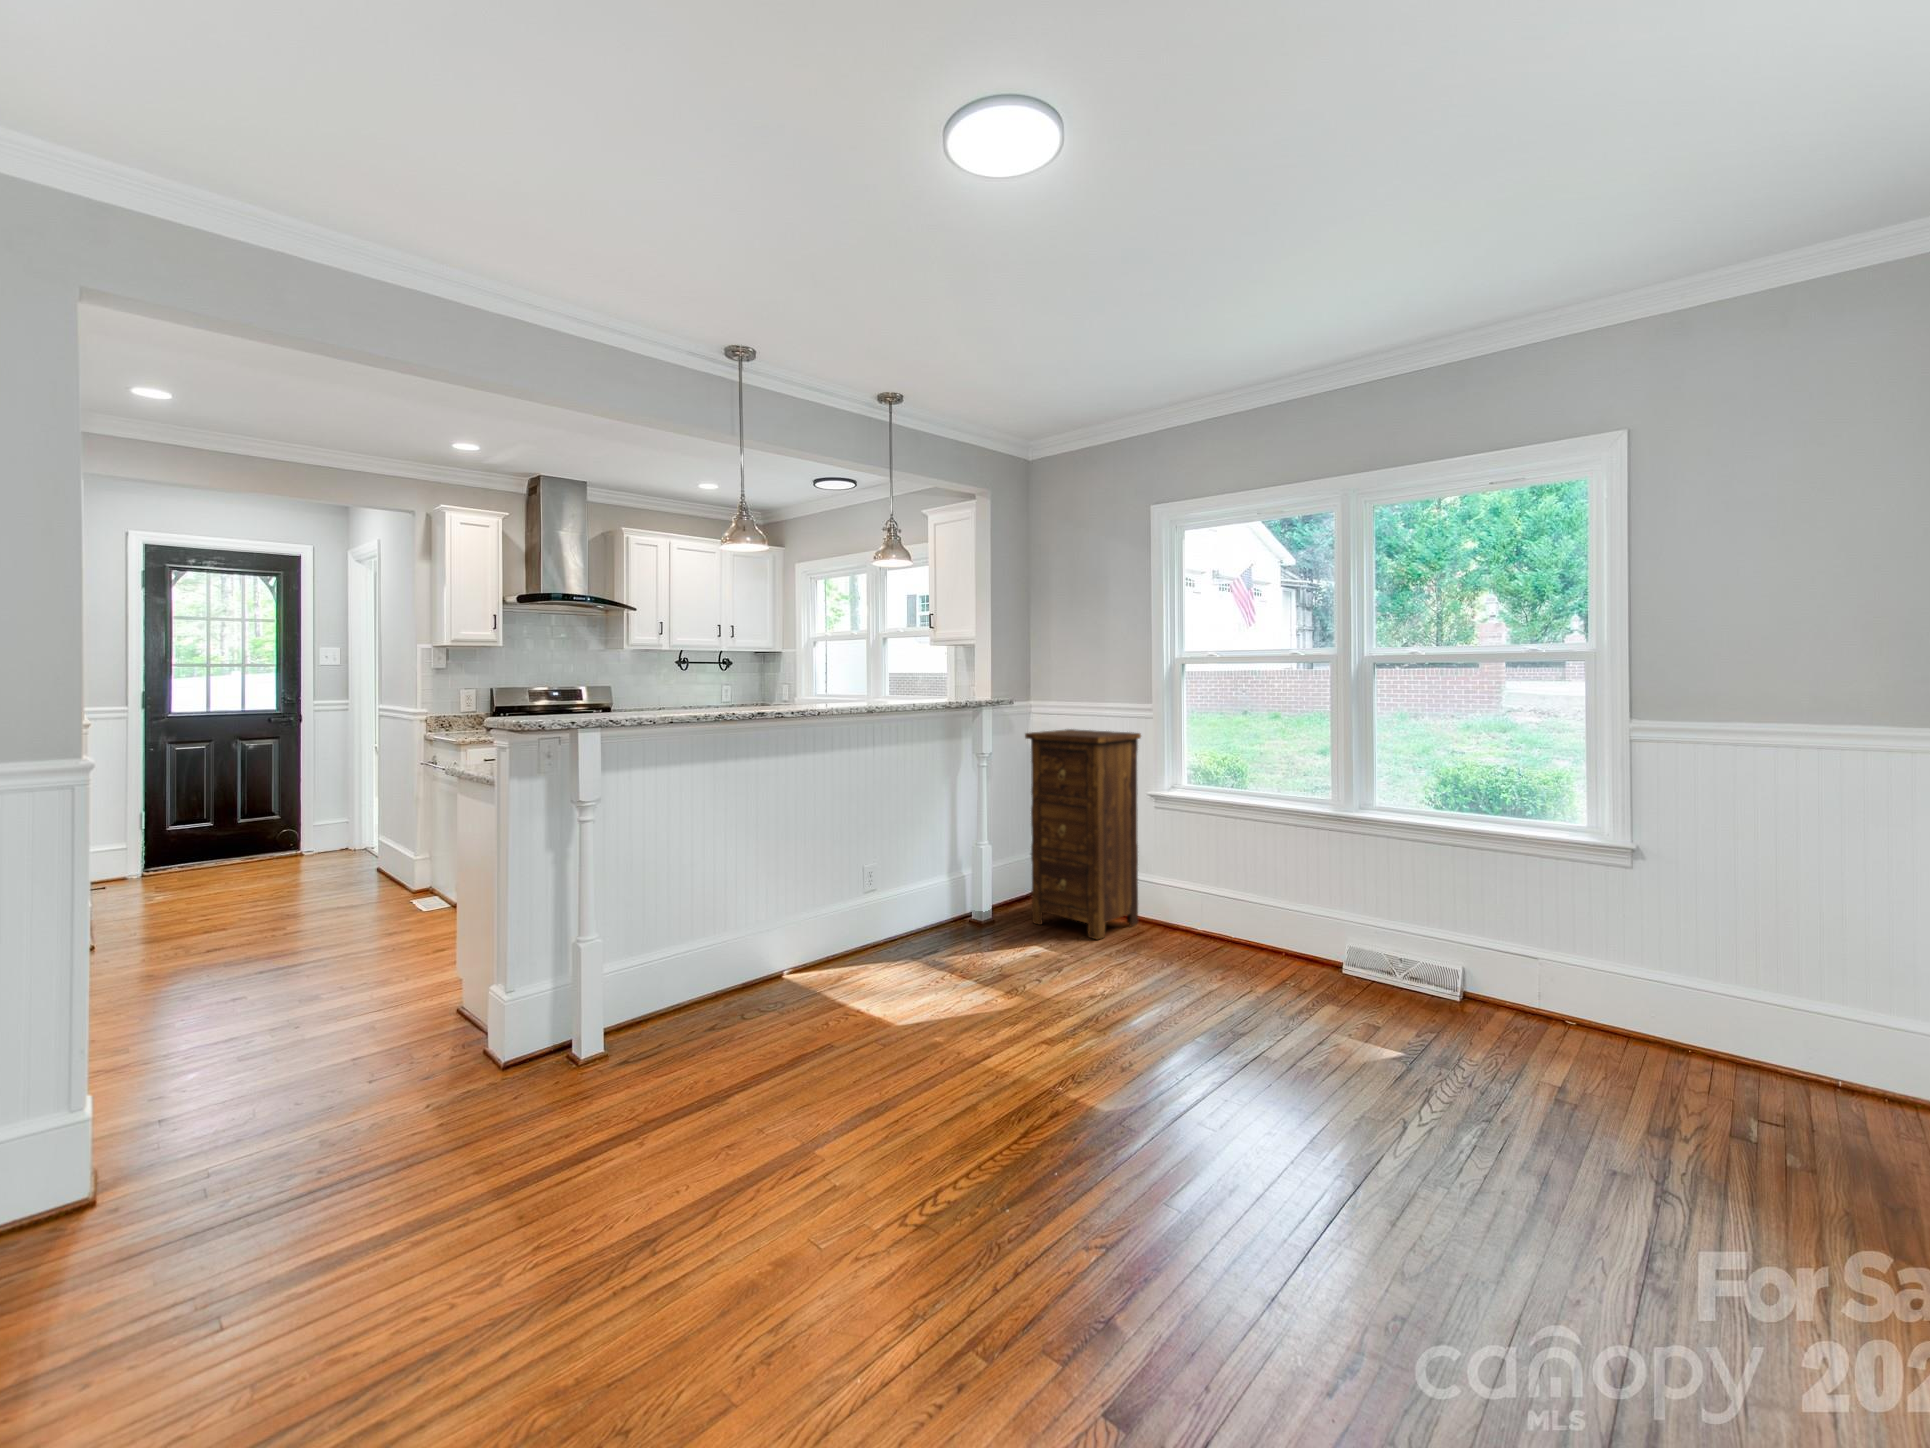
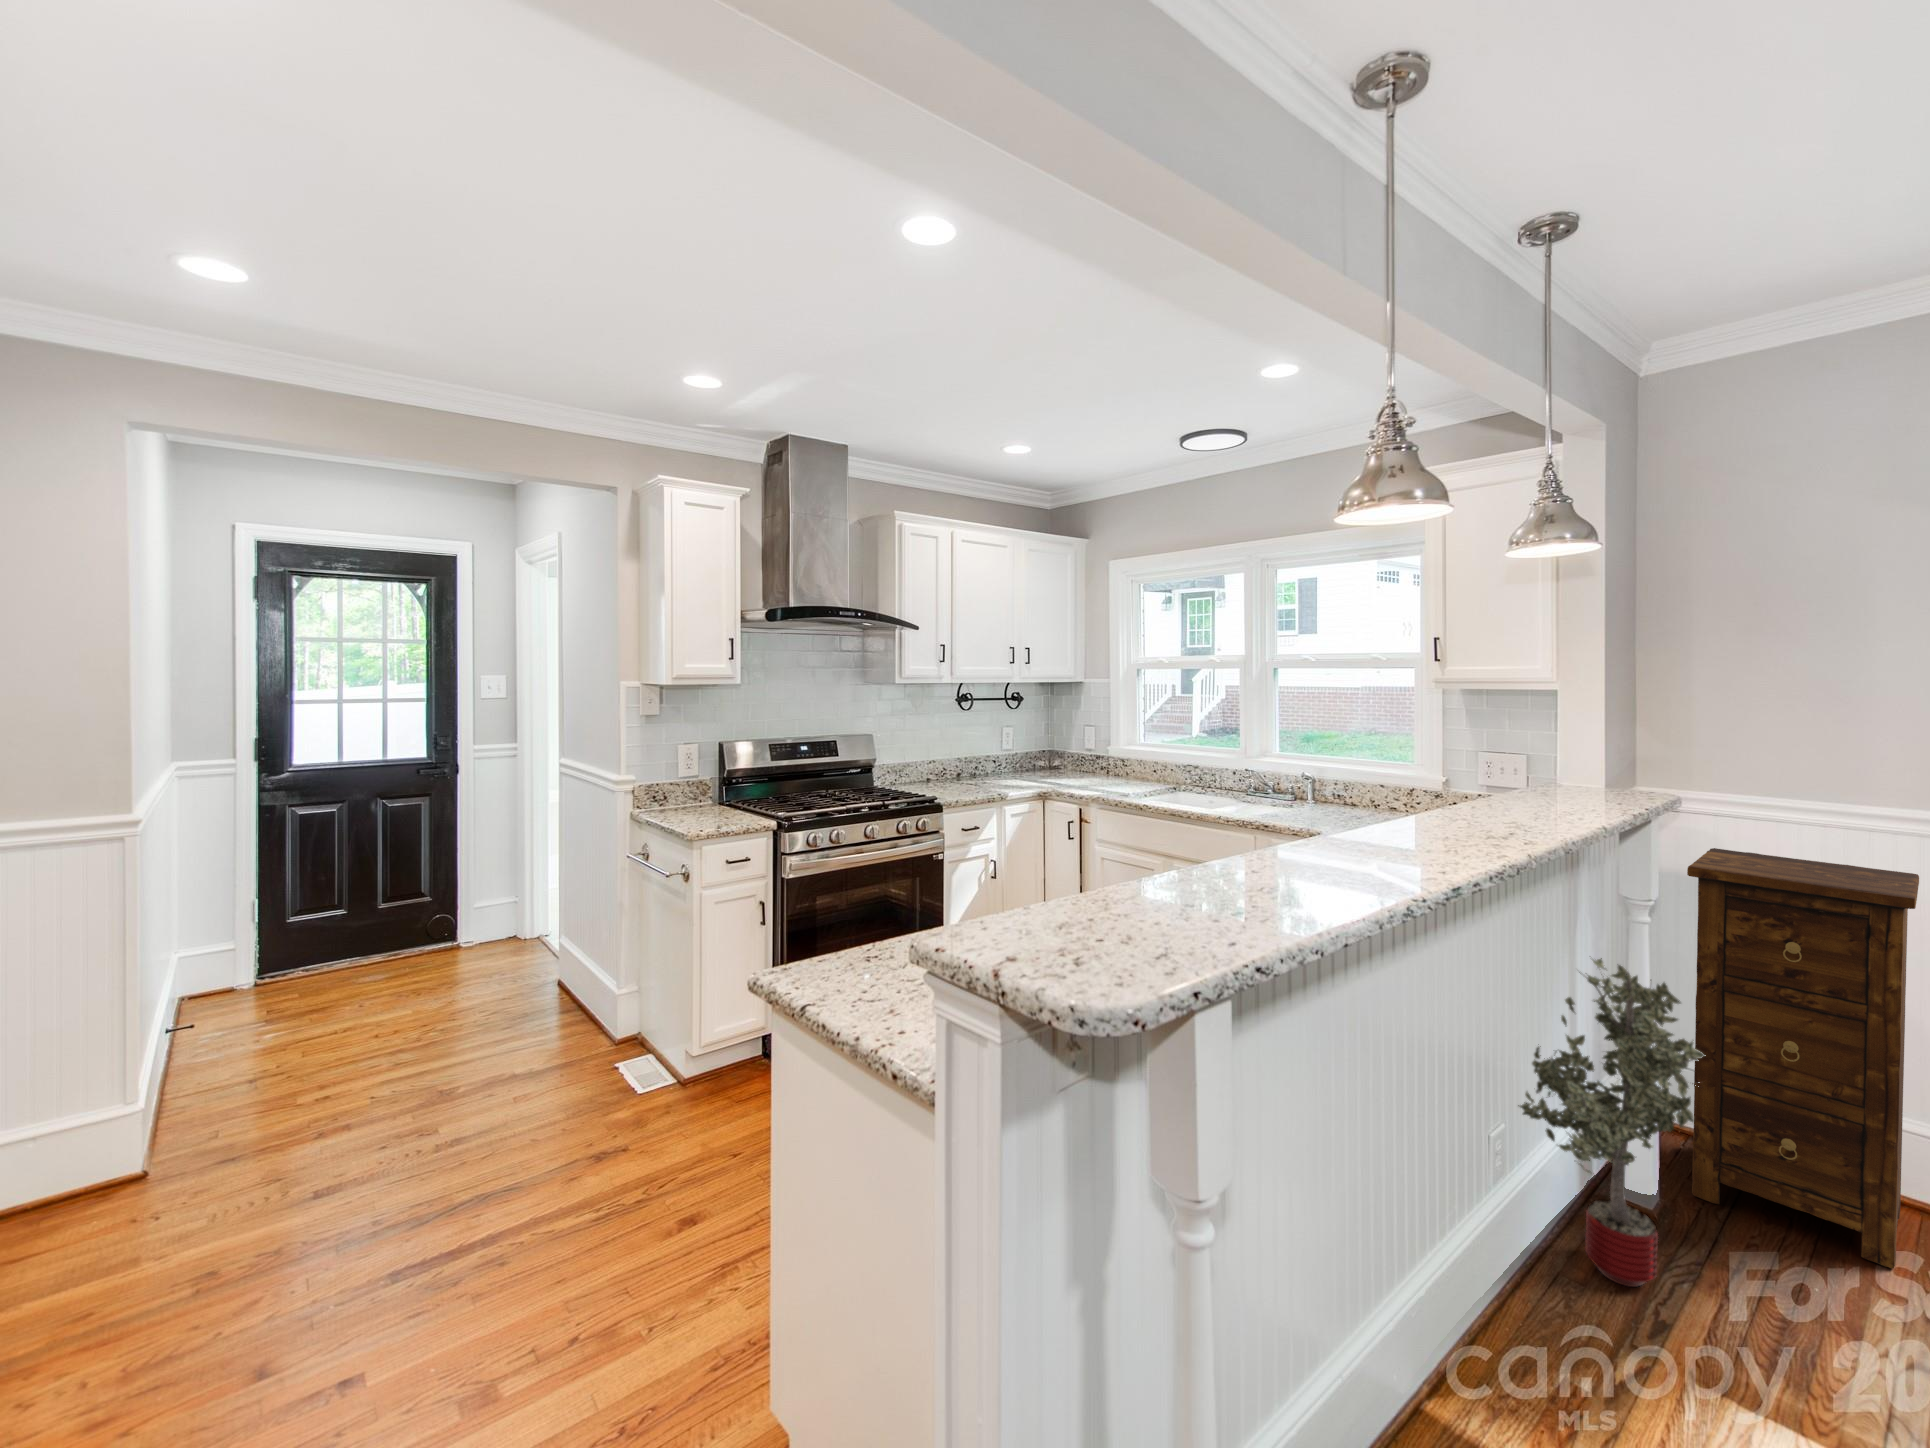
potted tree: none [890,778,1001,949] -> present [1518,958,1704,1287]

